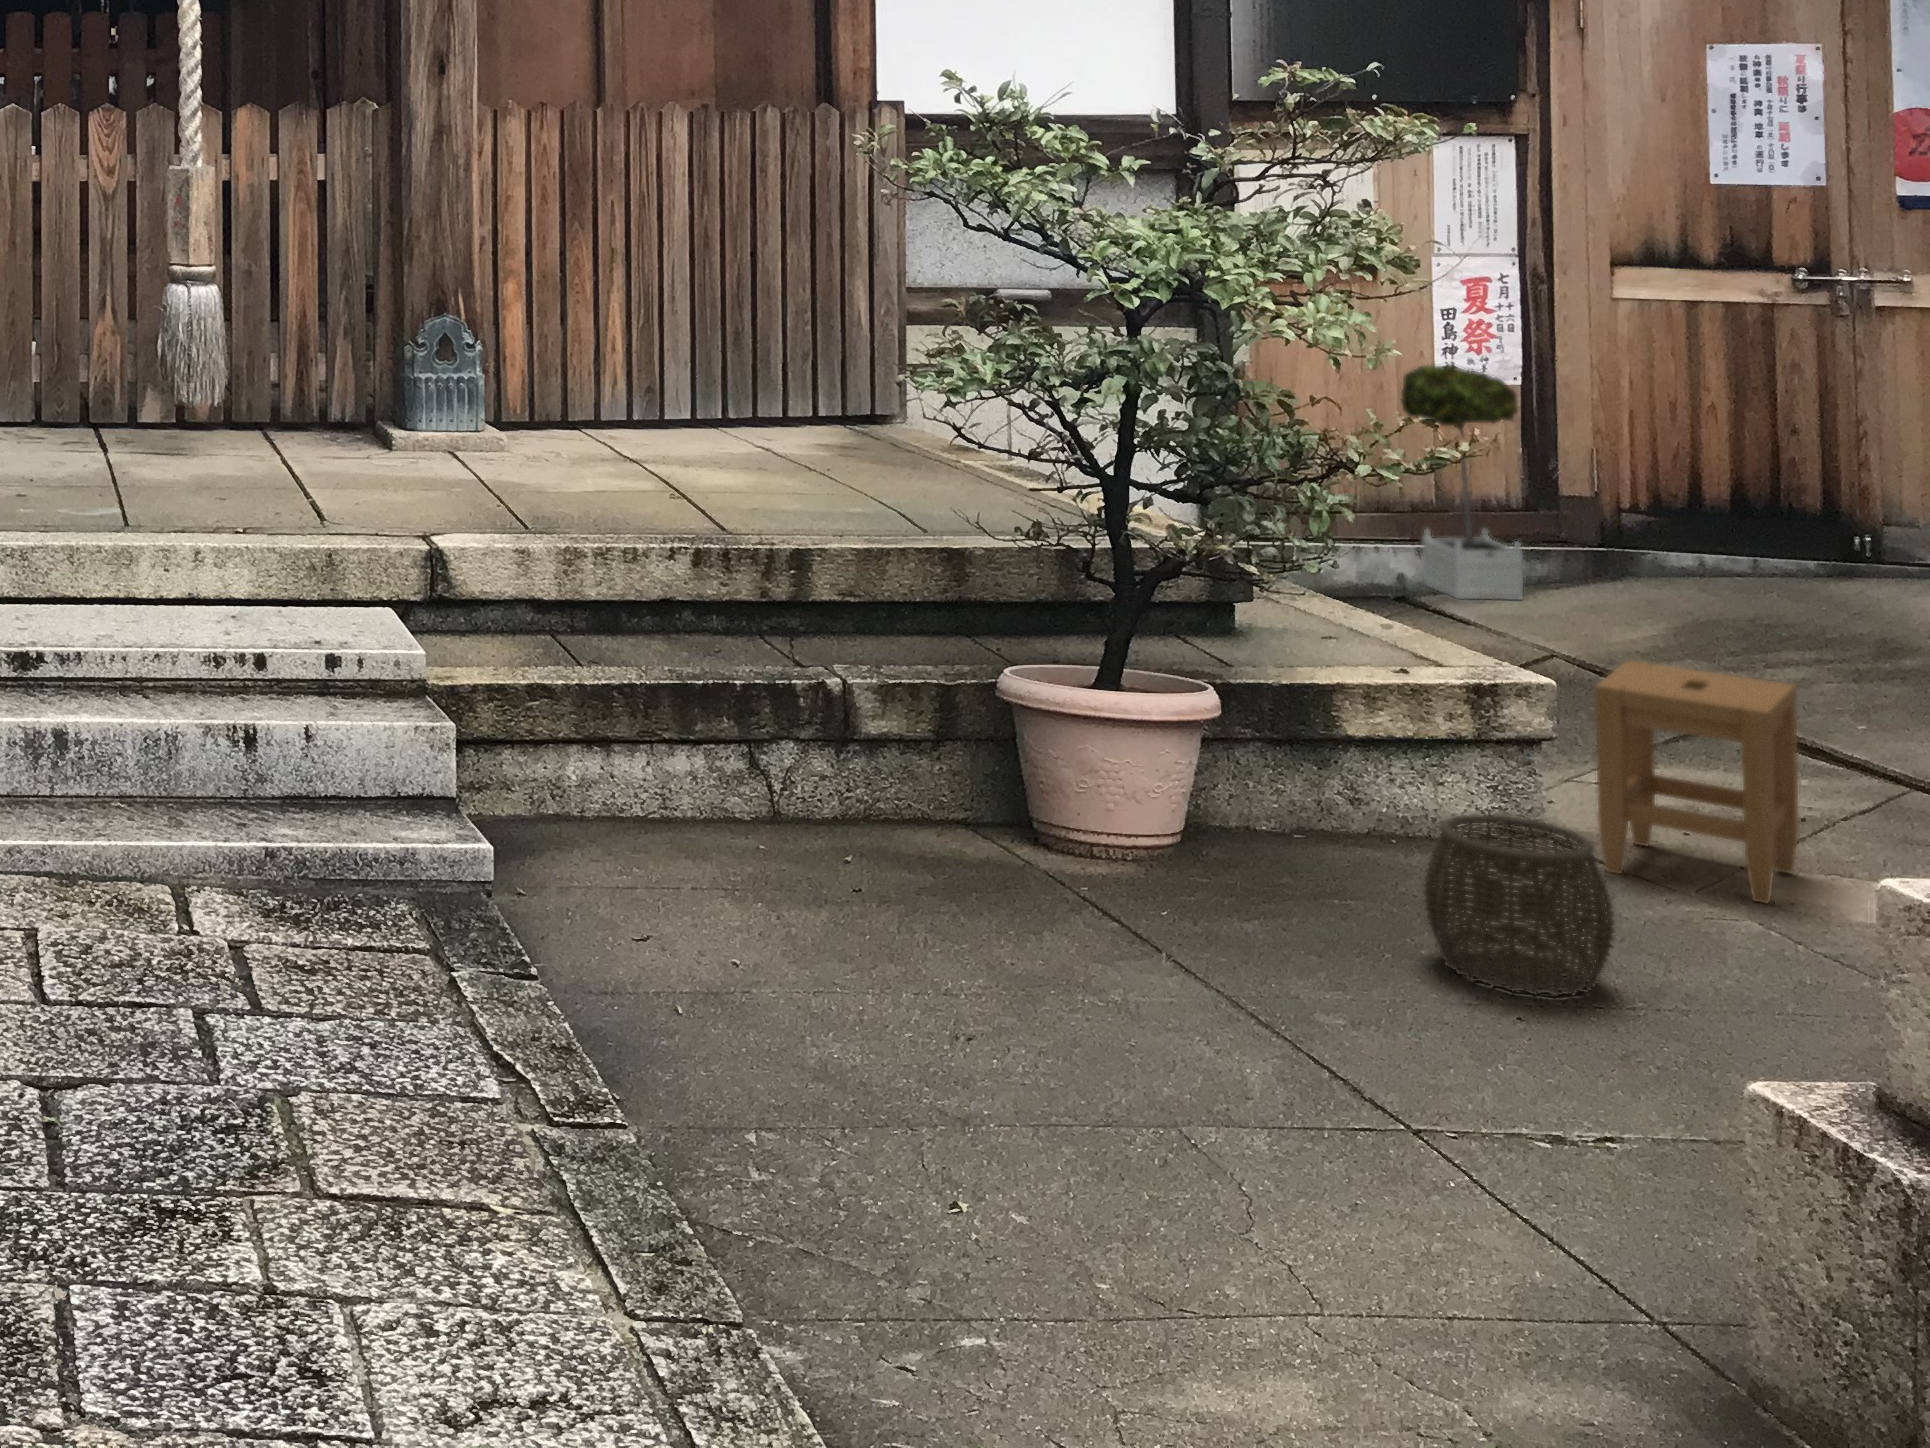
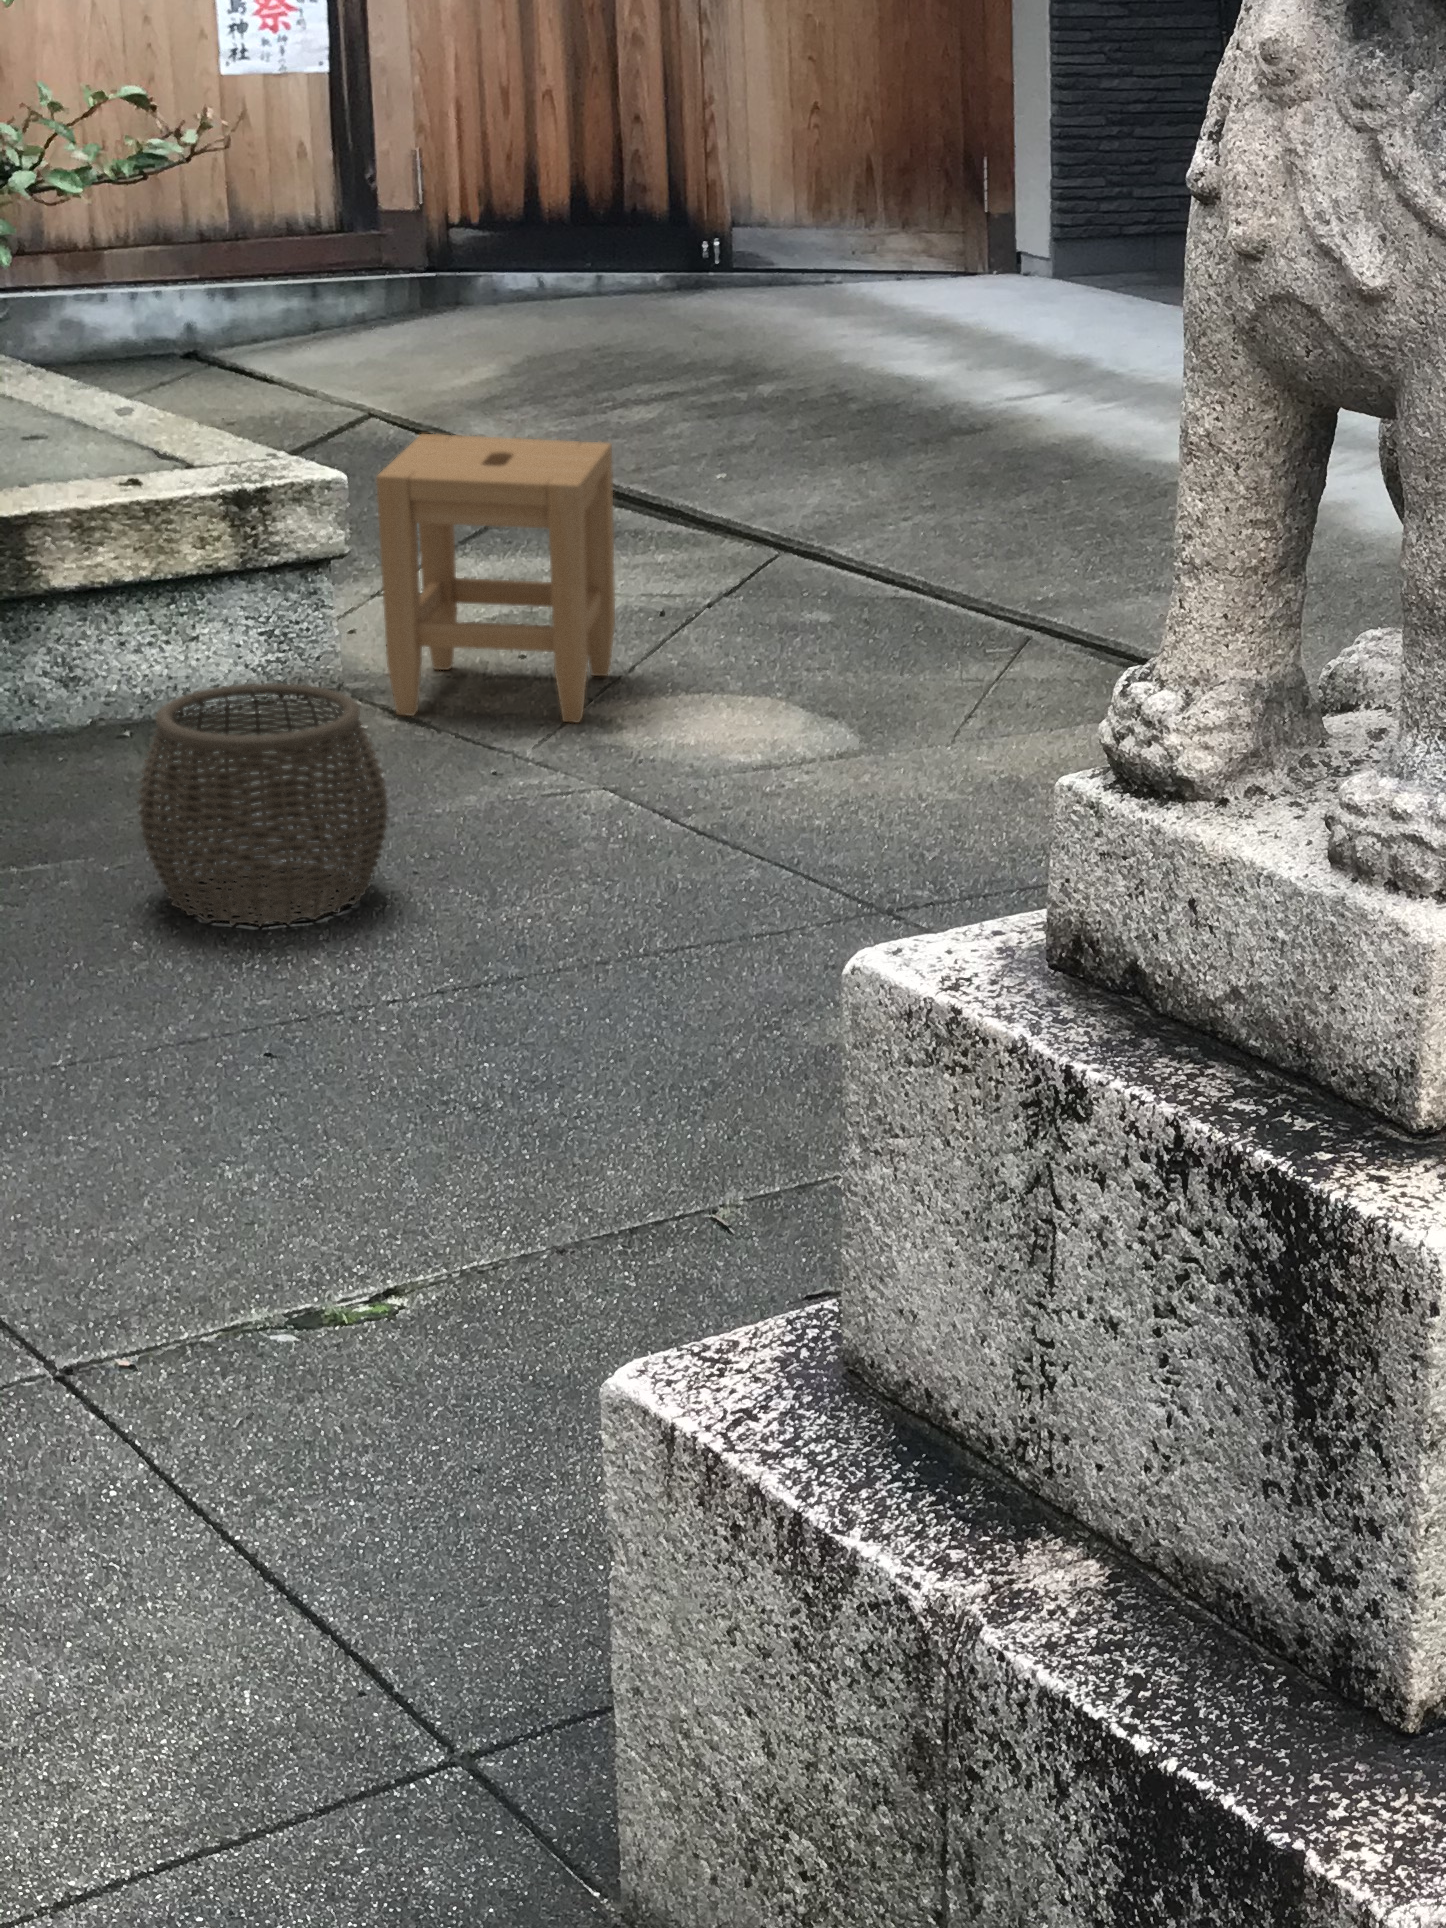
potted tree: present [1401,364,1523,600] -> none [177,44,337,360]

